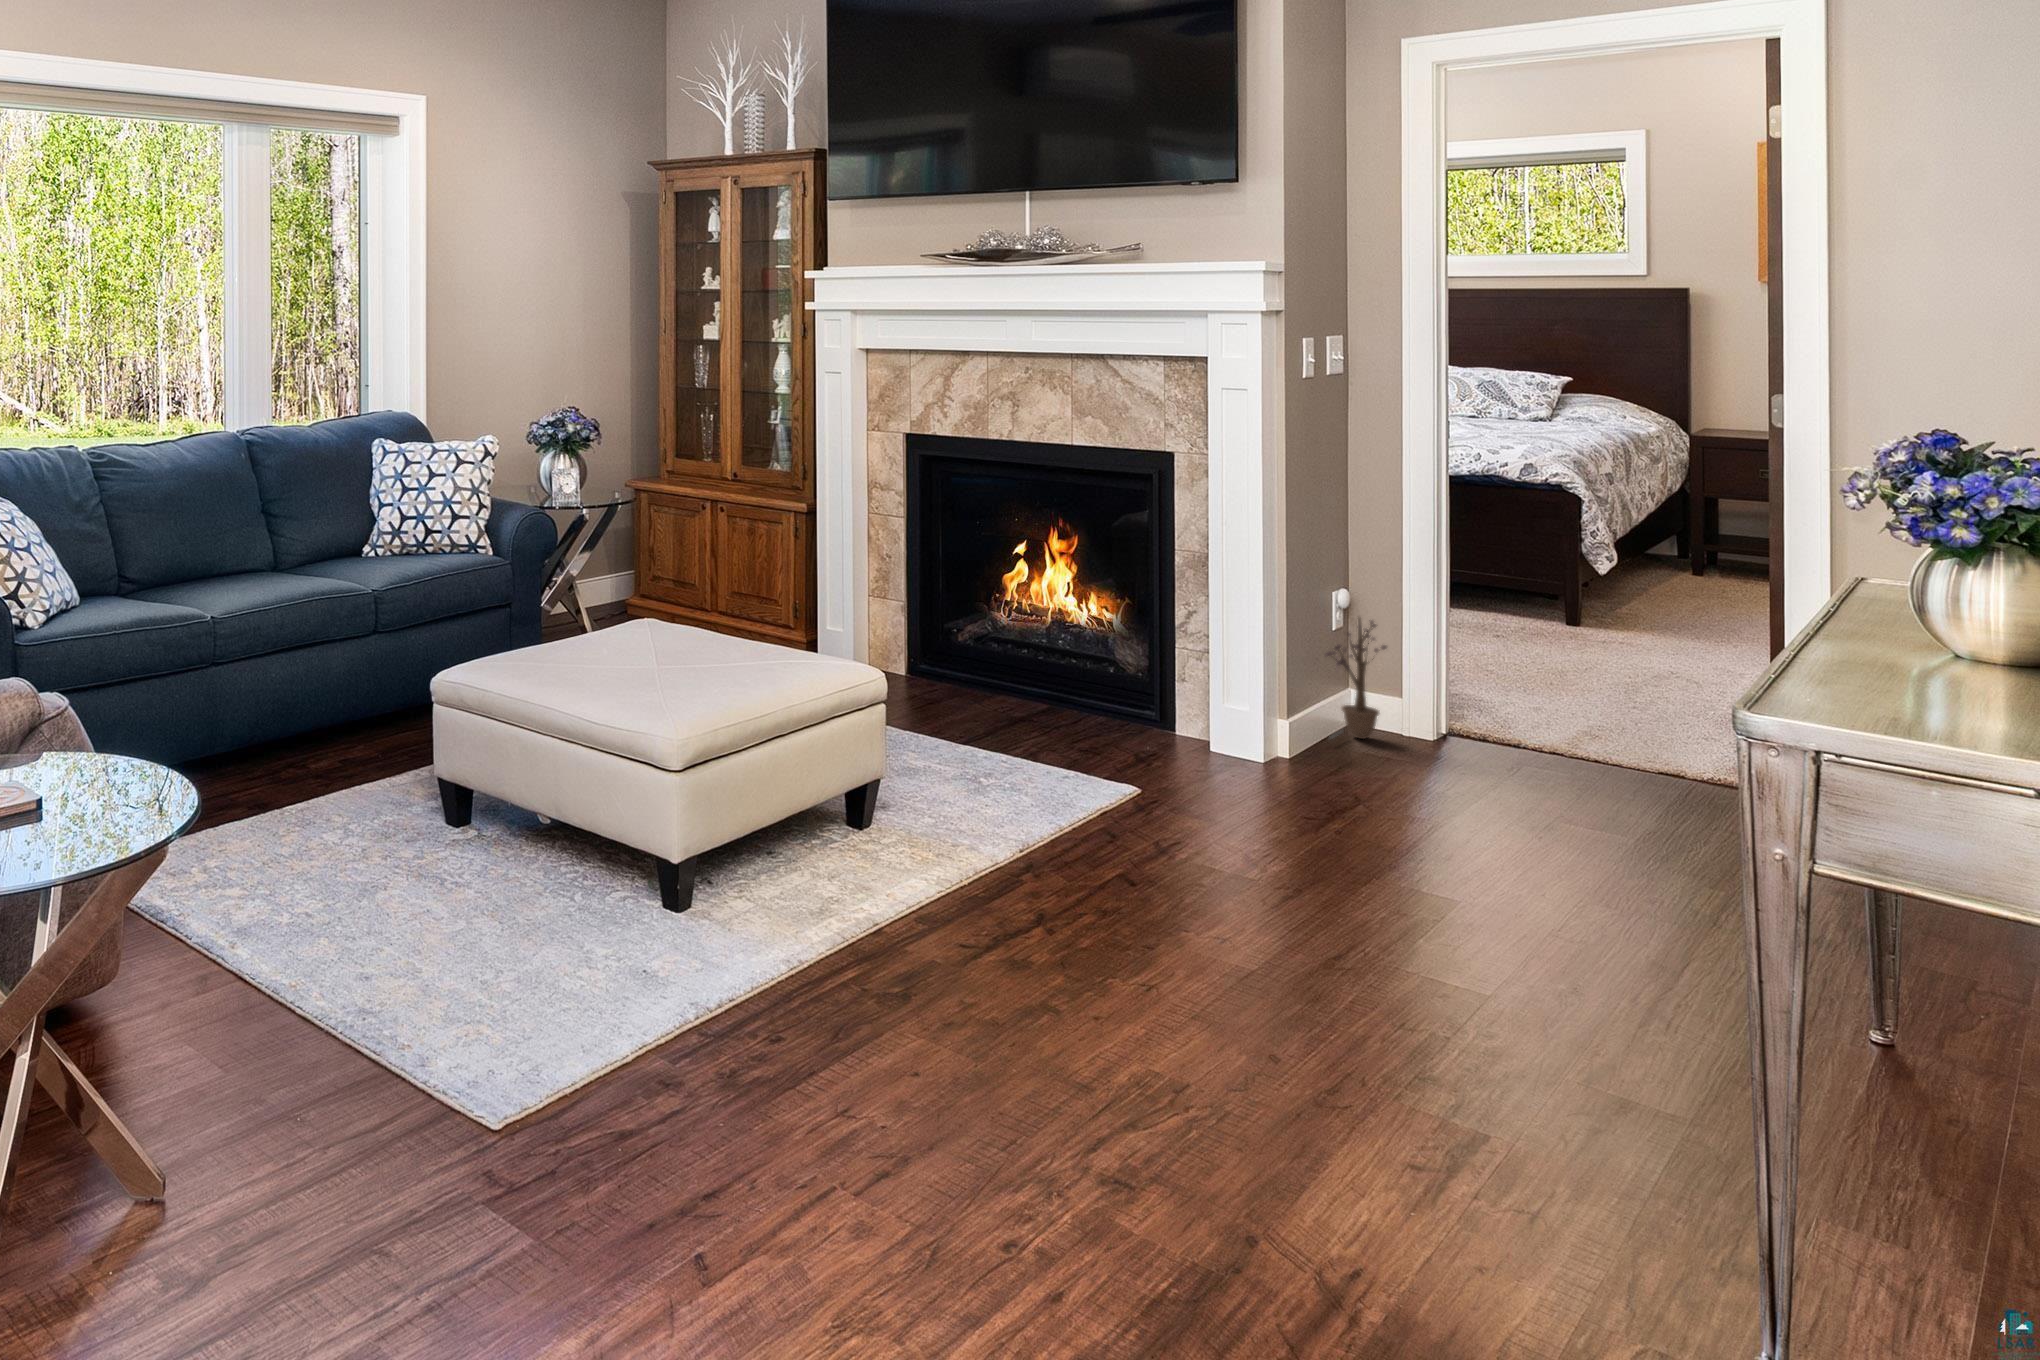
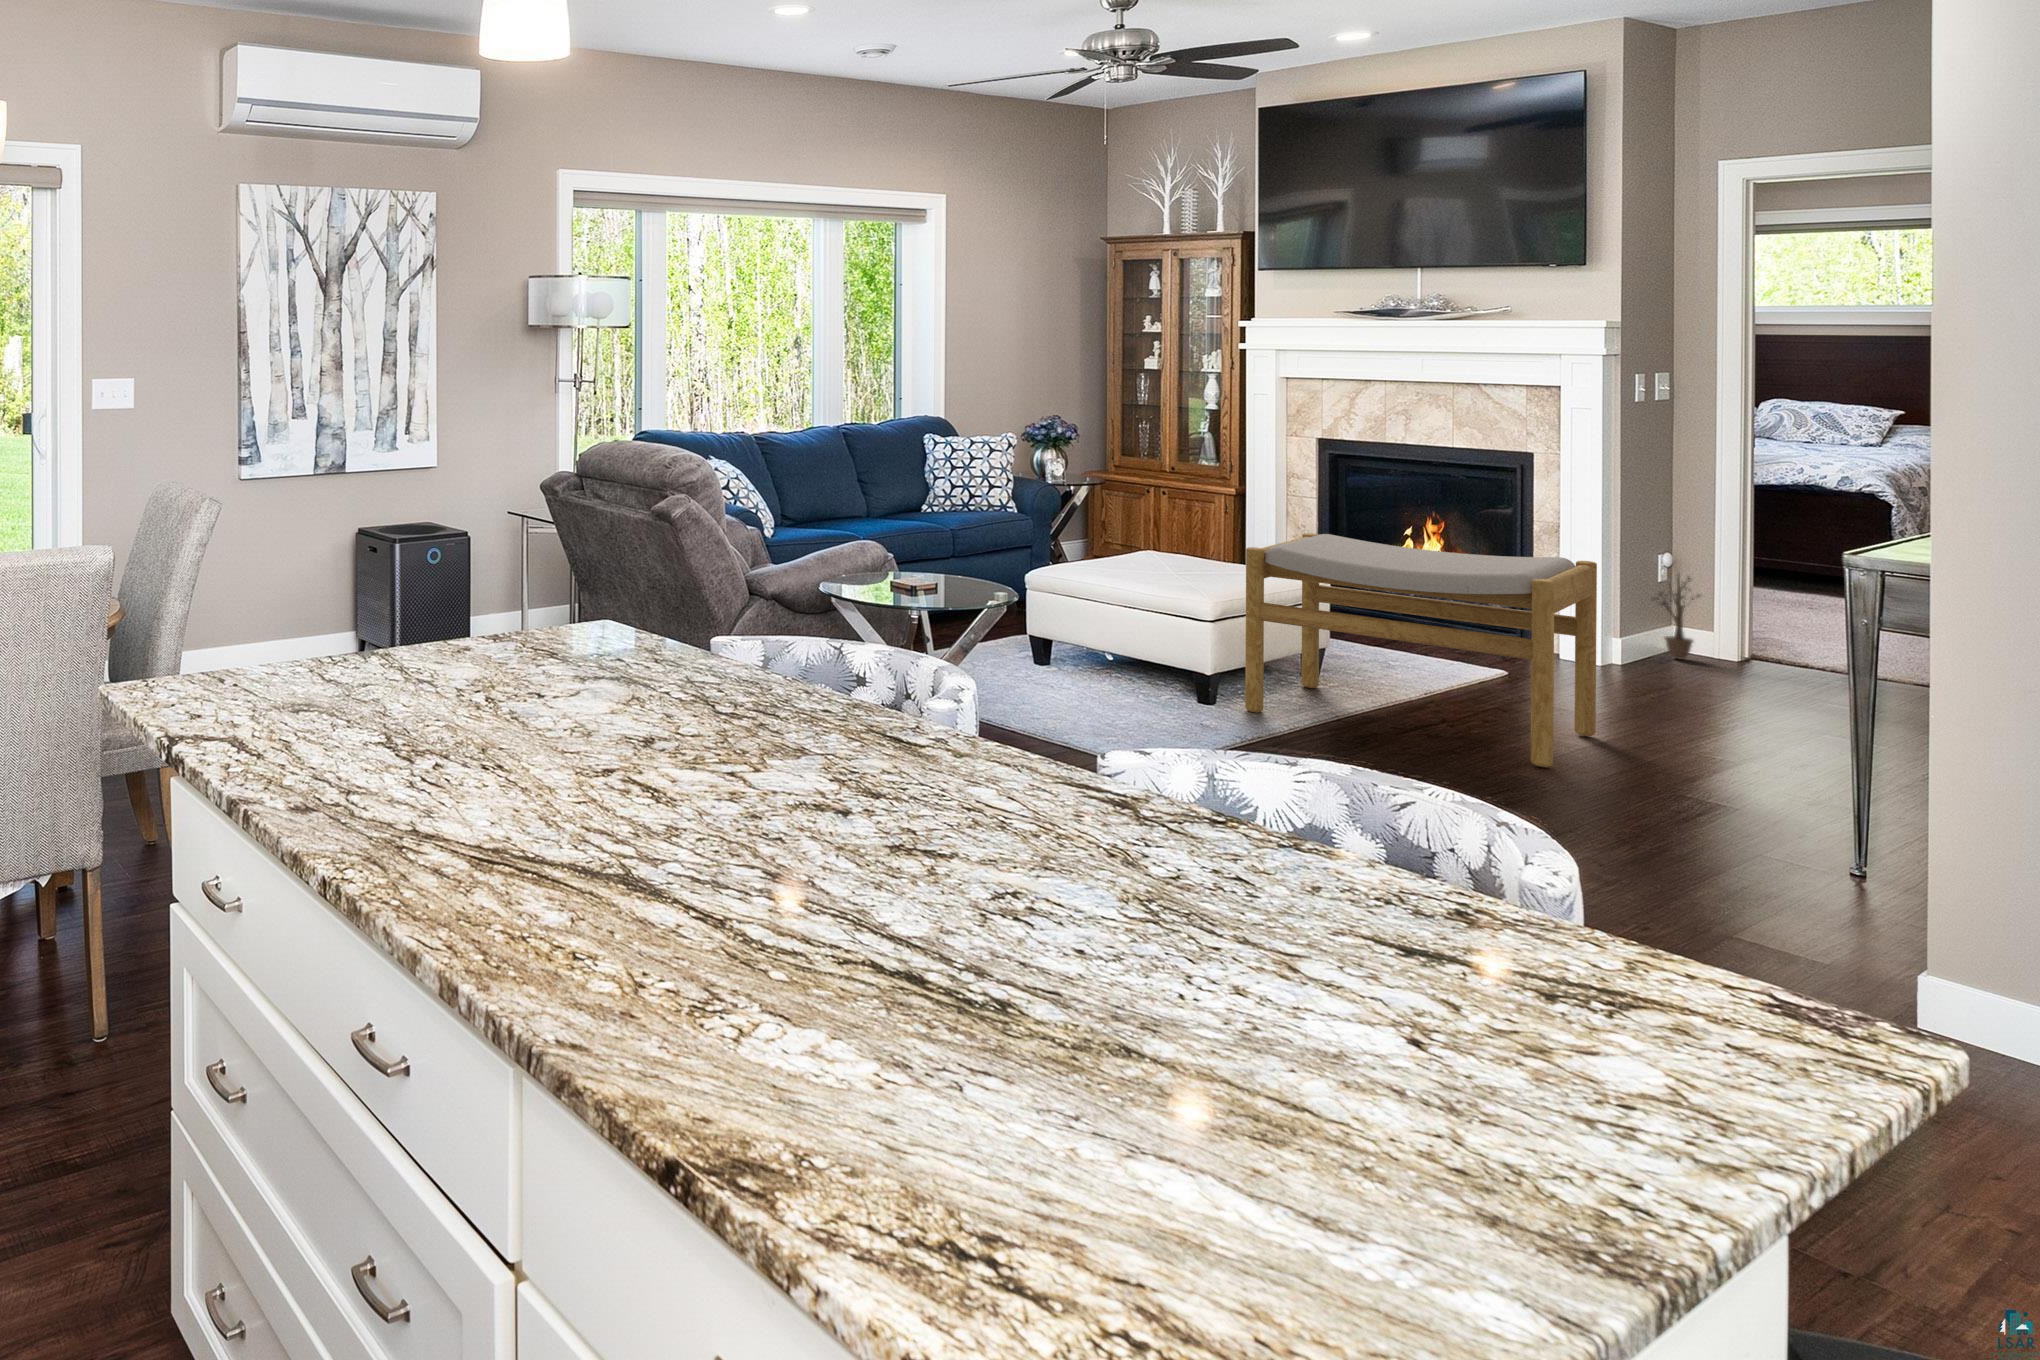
footstool: none [734,596,1265,1036] -> present [1245,533,1597,767]

